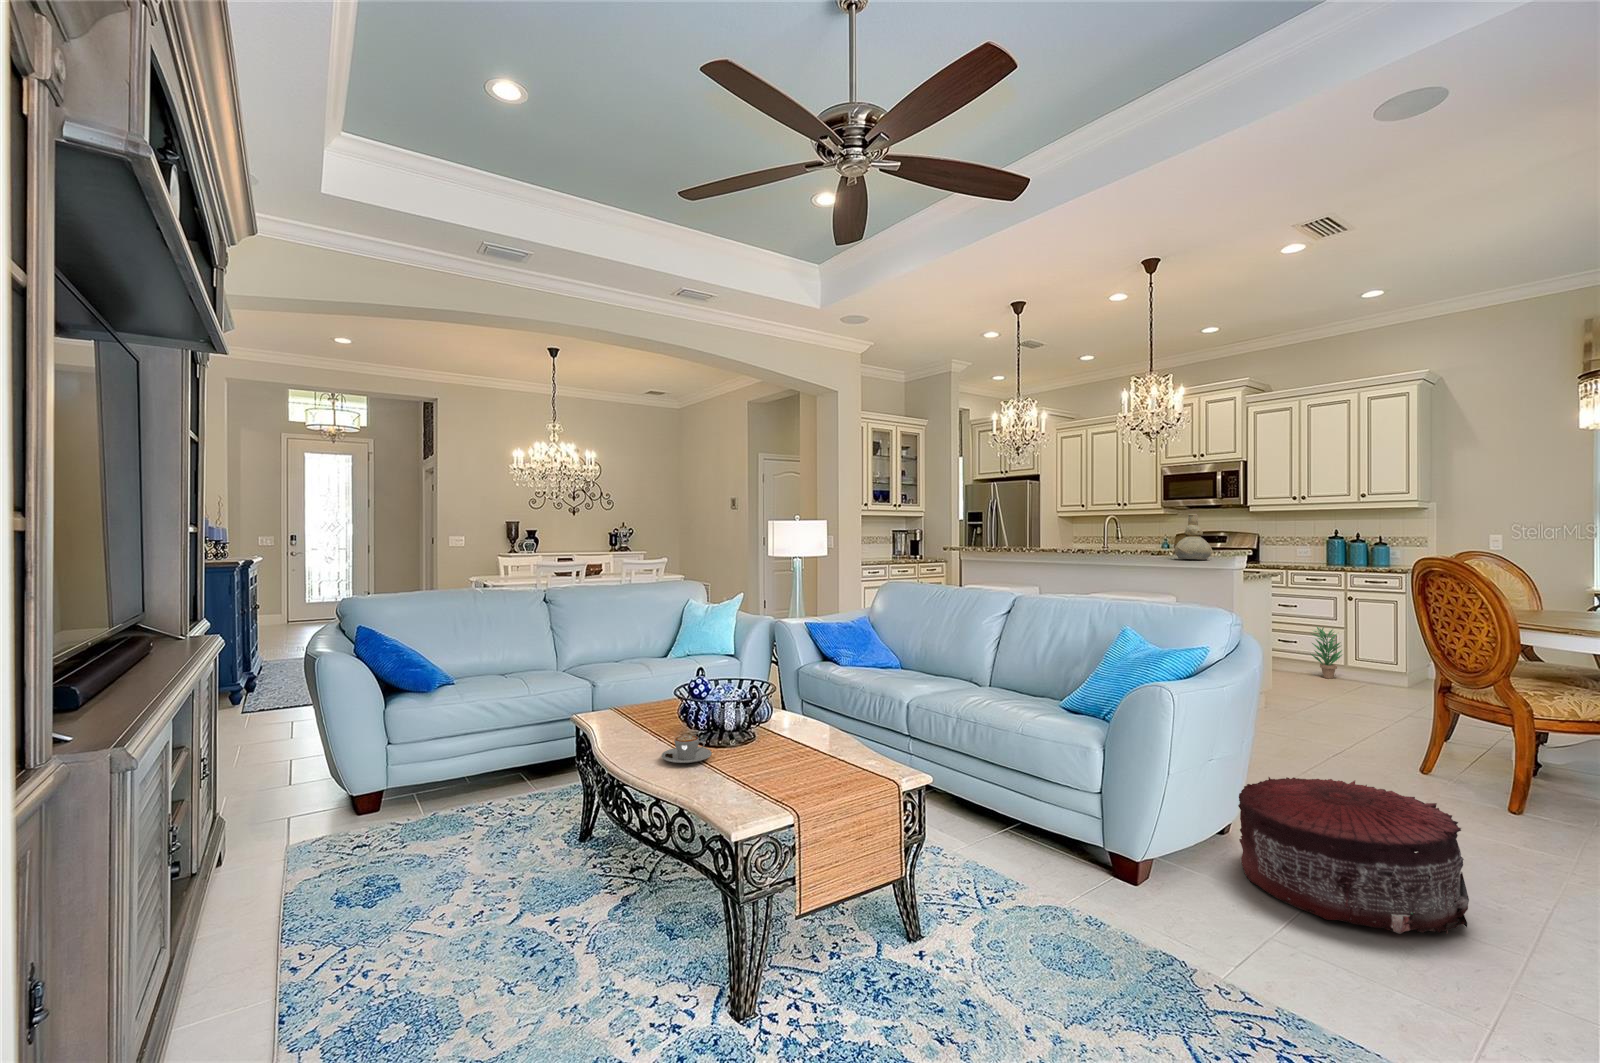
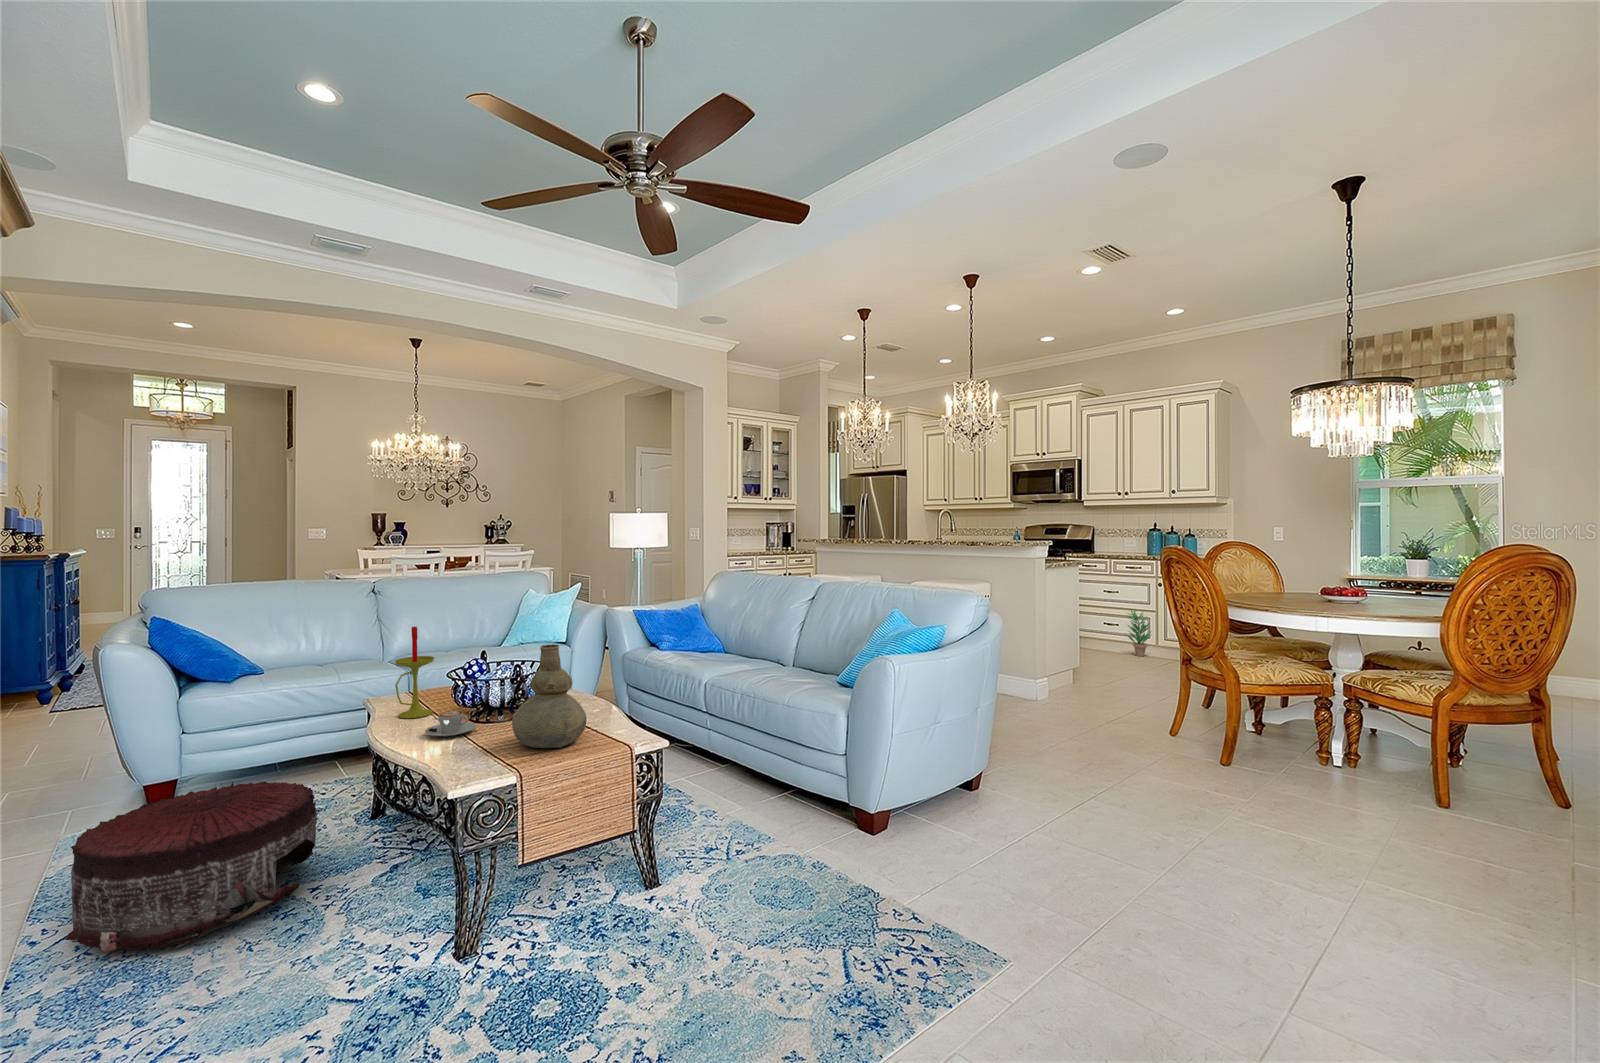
vase: present [1174,514,1212,560] -> present [512,644,587,748]
candle: none [616,641,654,740] -> present [395,627,434,718]
pouf: present [1238,777,1469,934] -> present [65,782,318,953]

